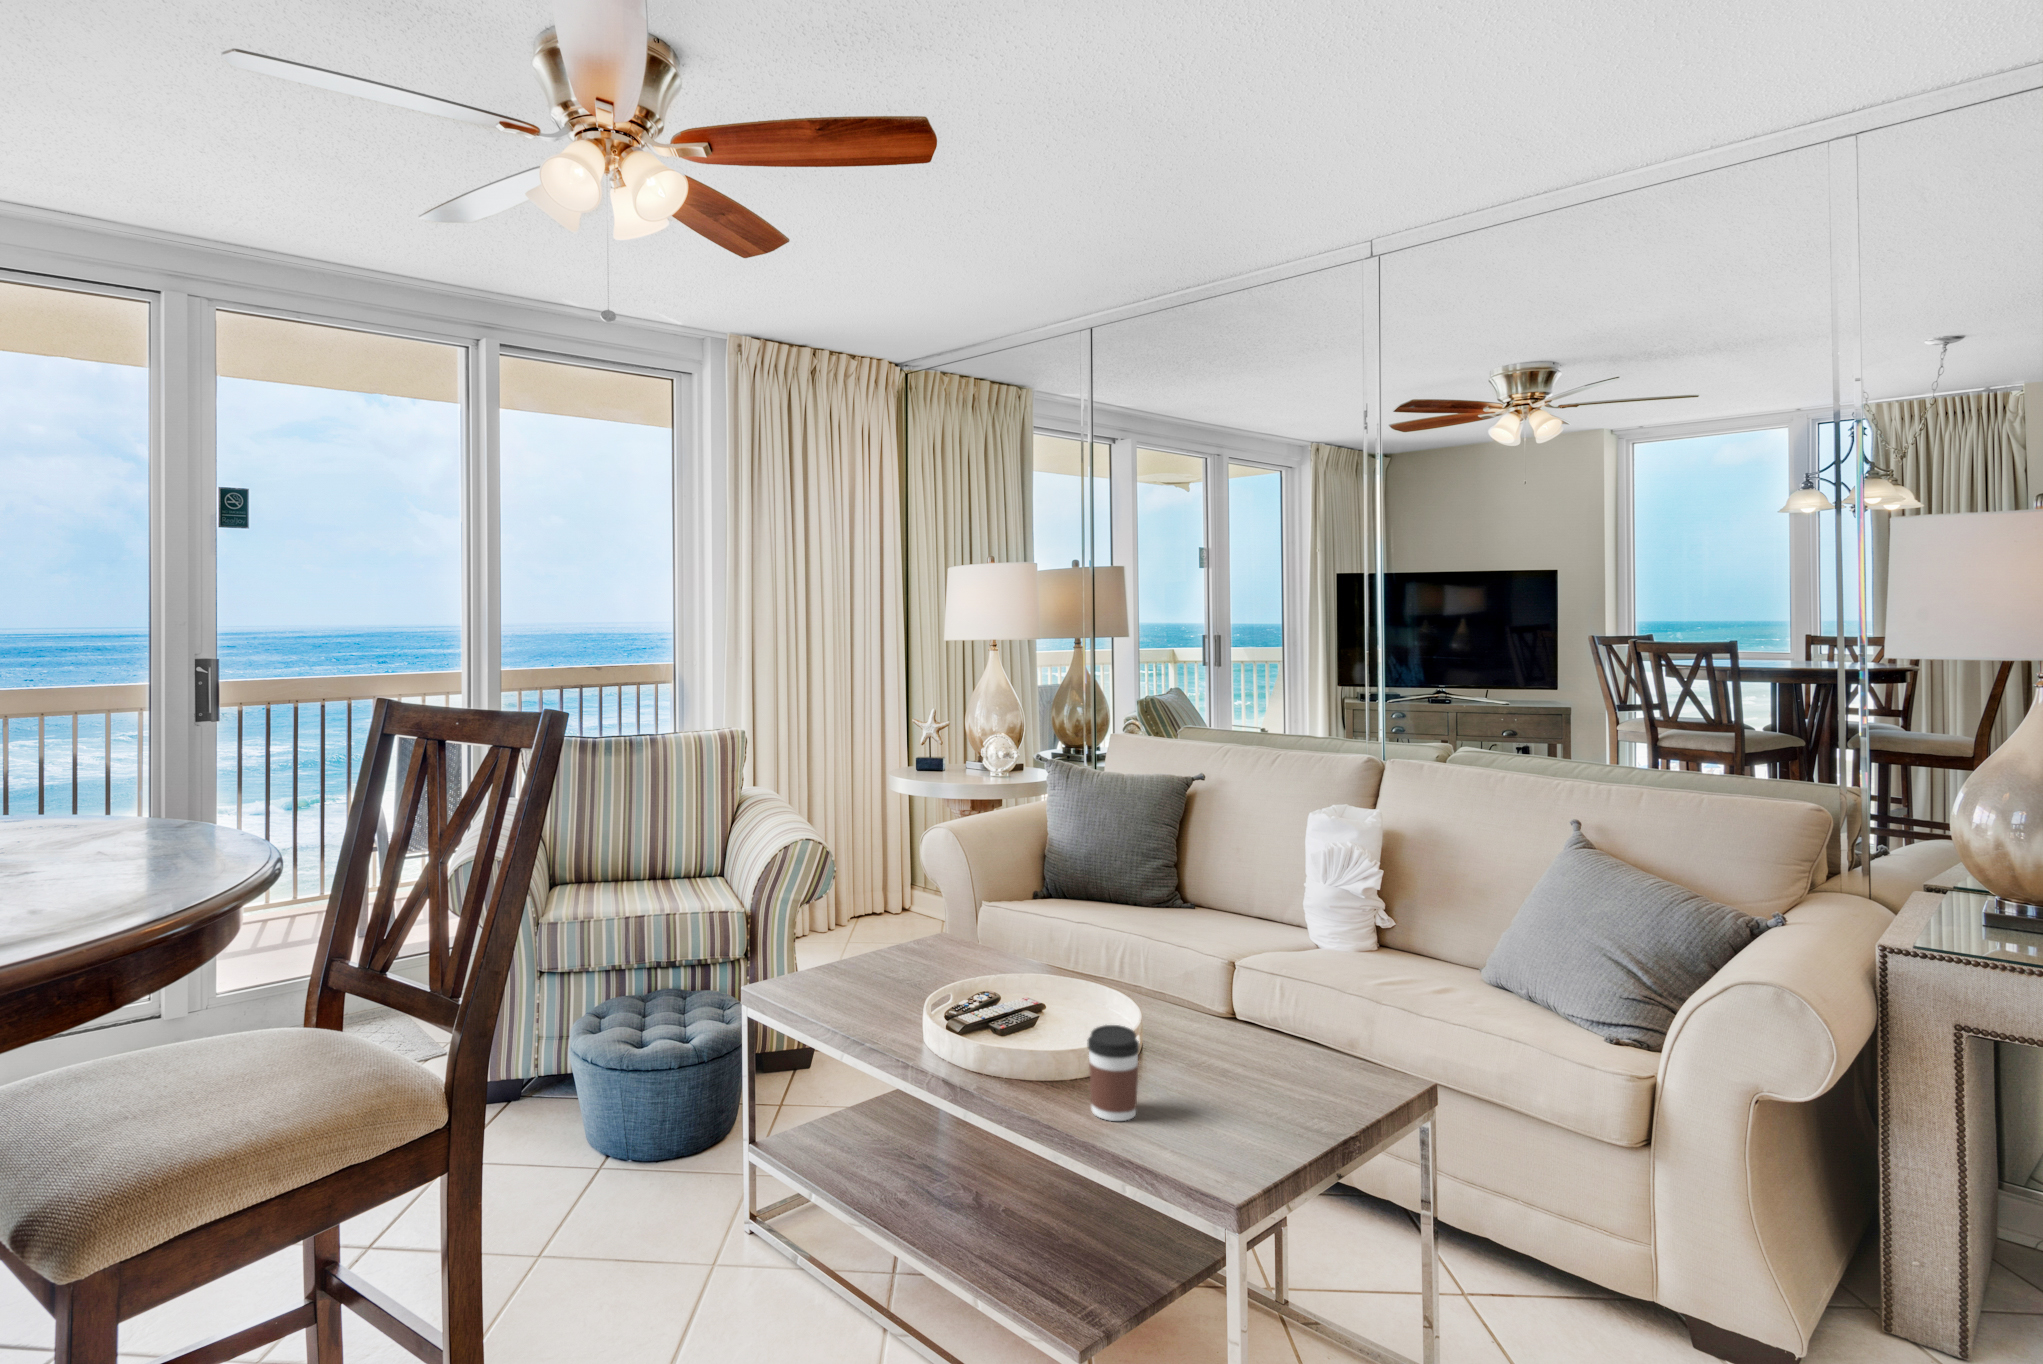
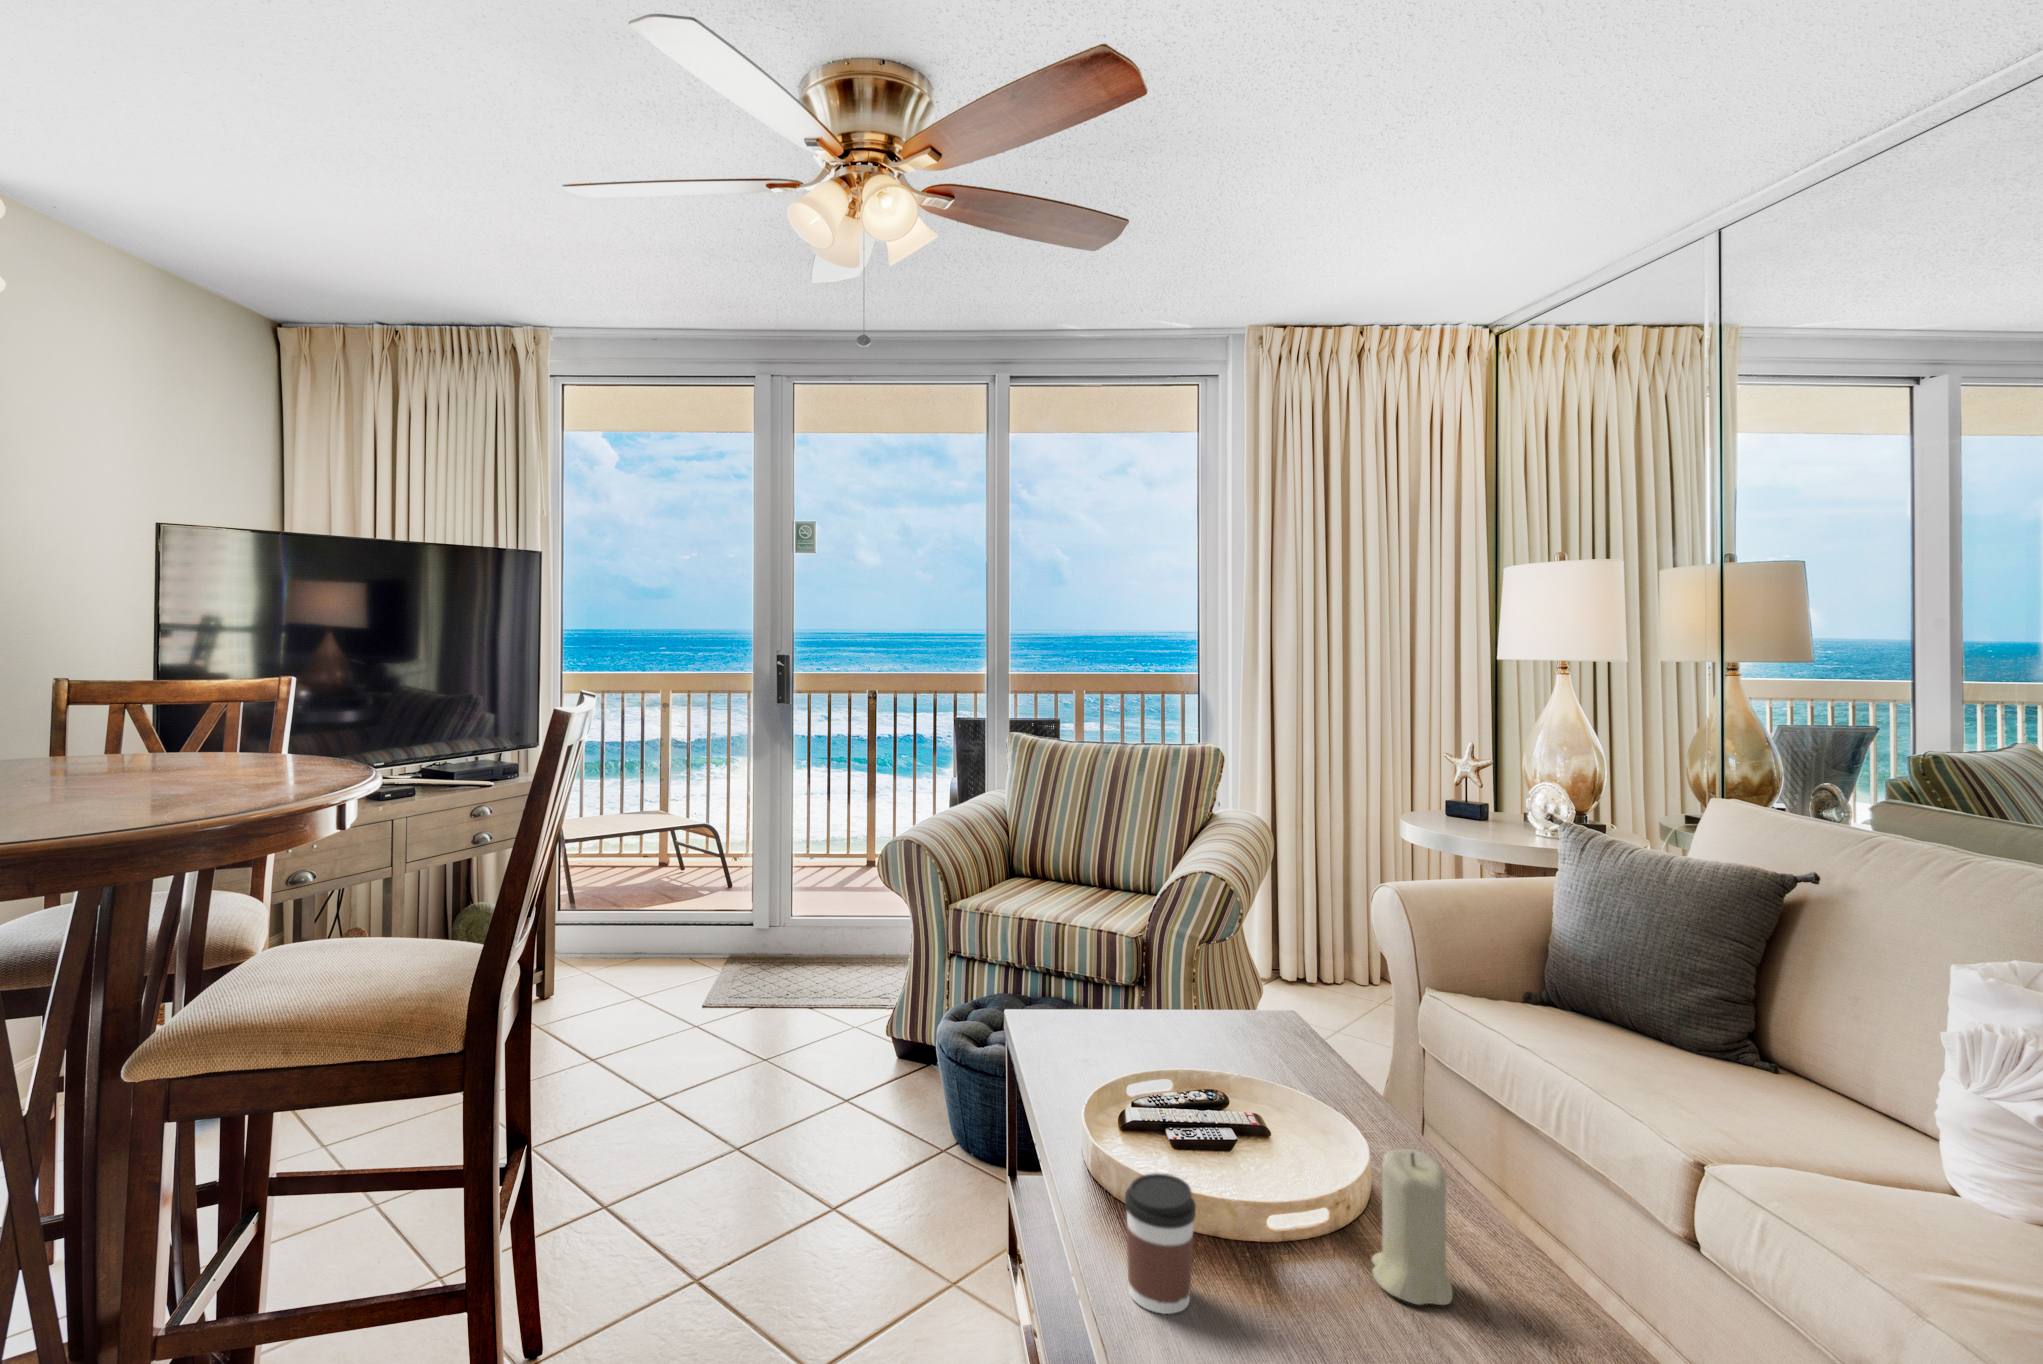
candle: none [1179,969,1237,1065] -> present [1372,1149,1452,1305]

